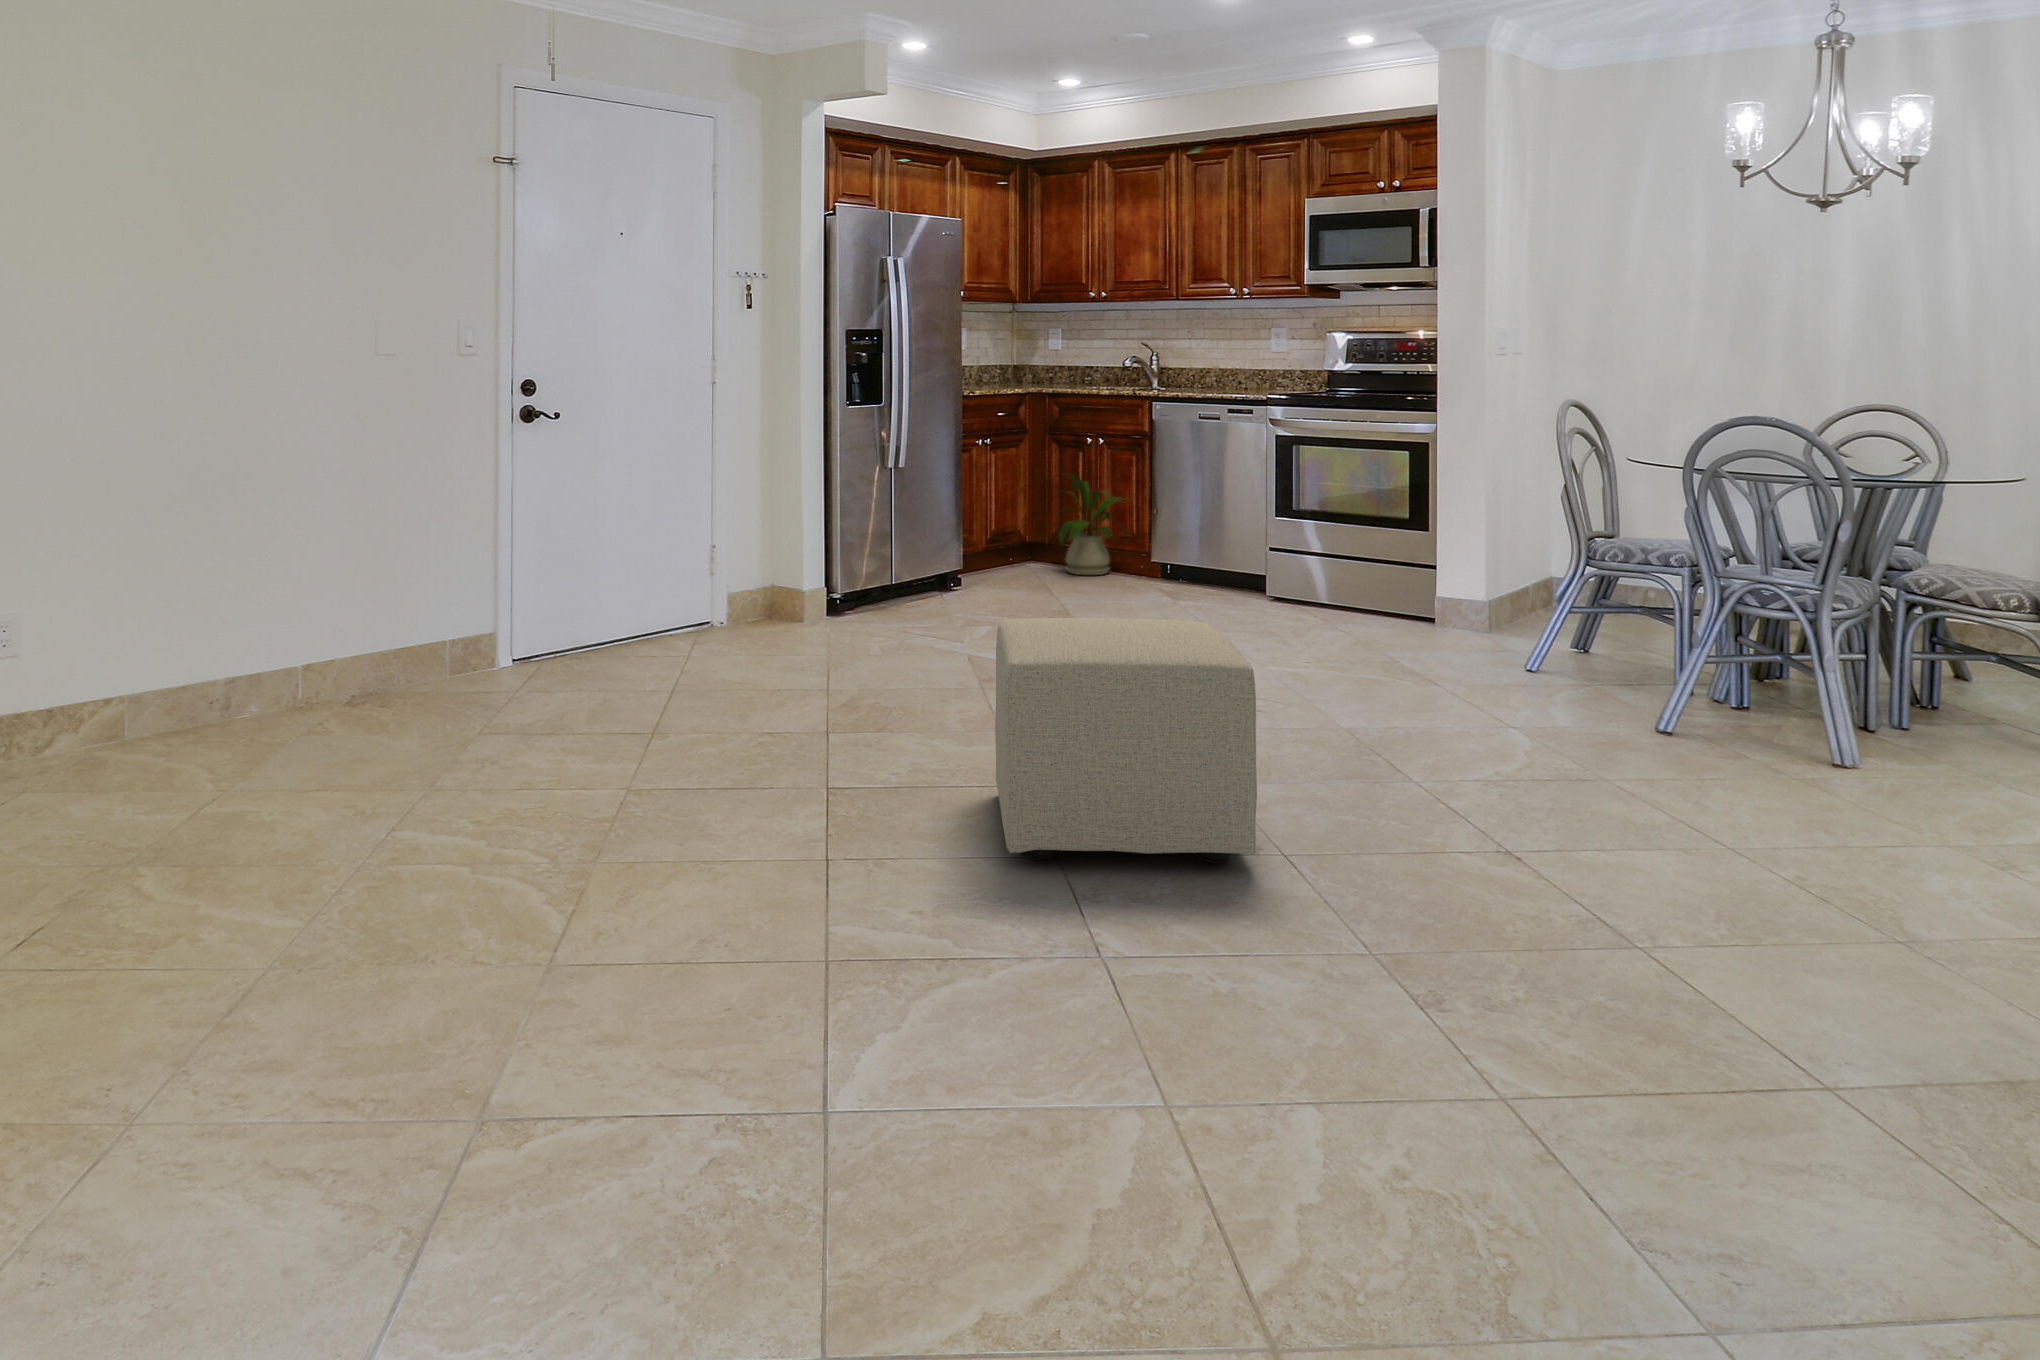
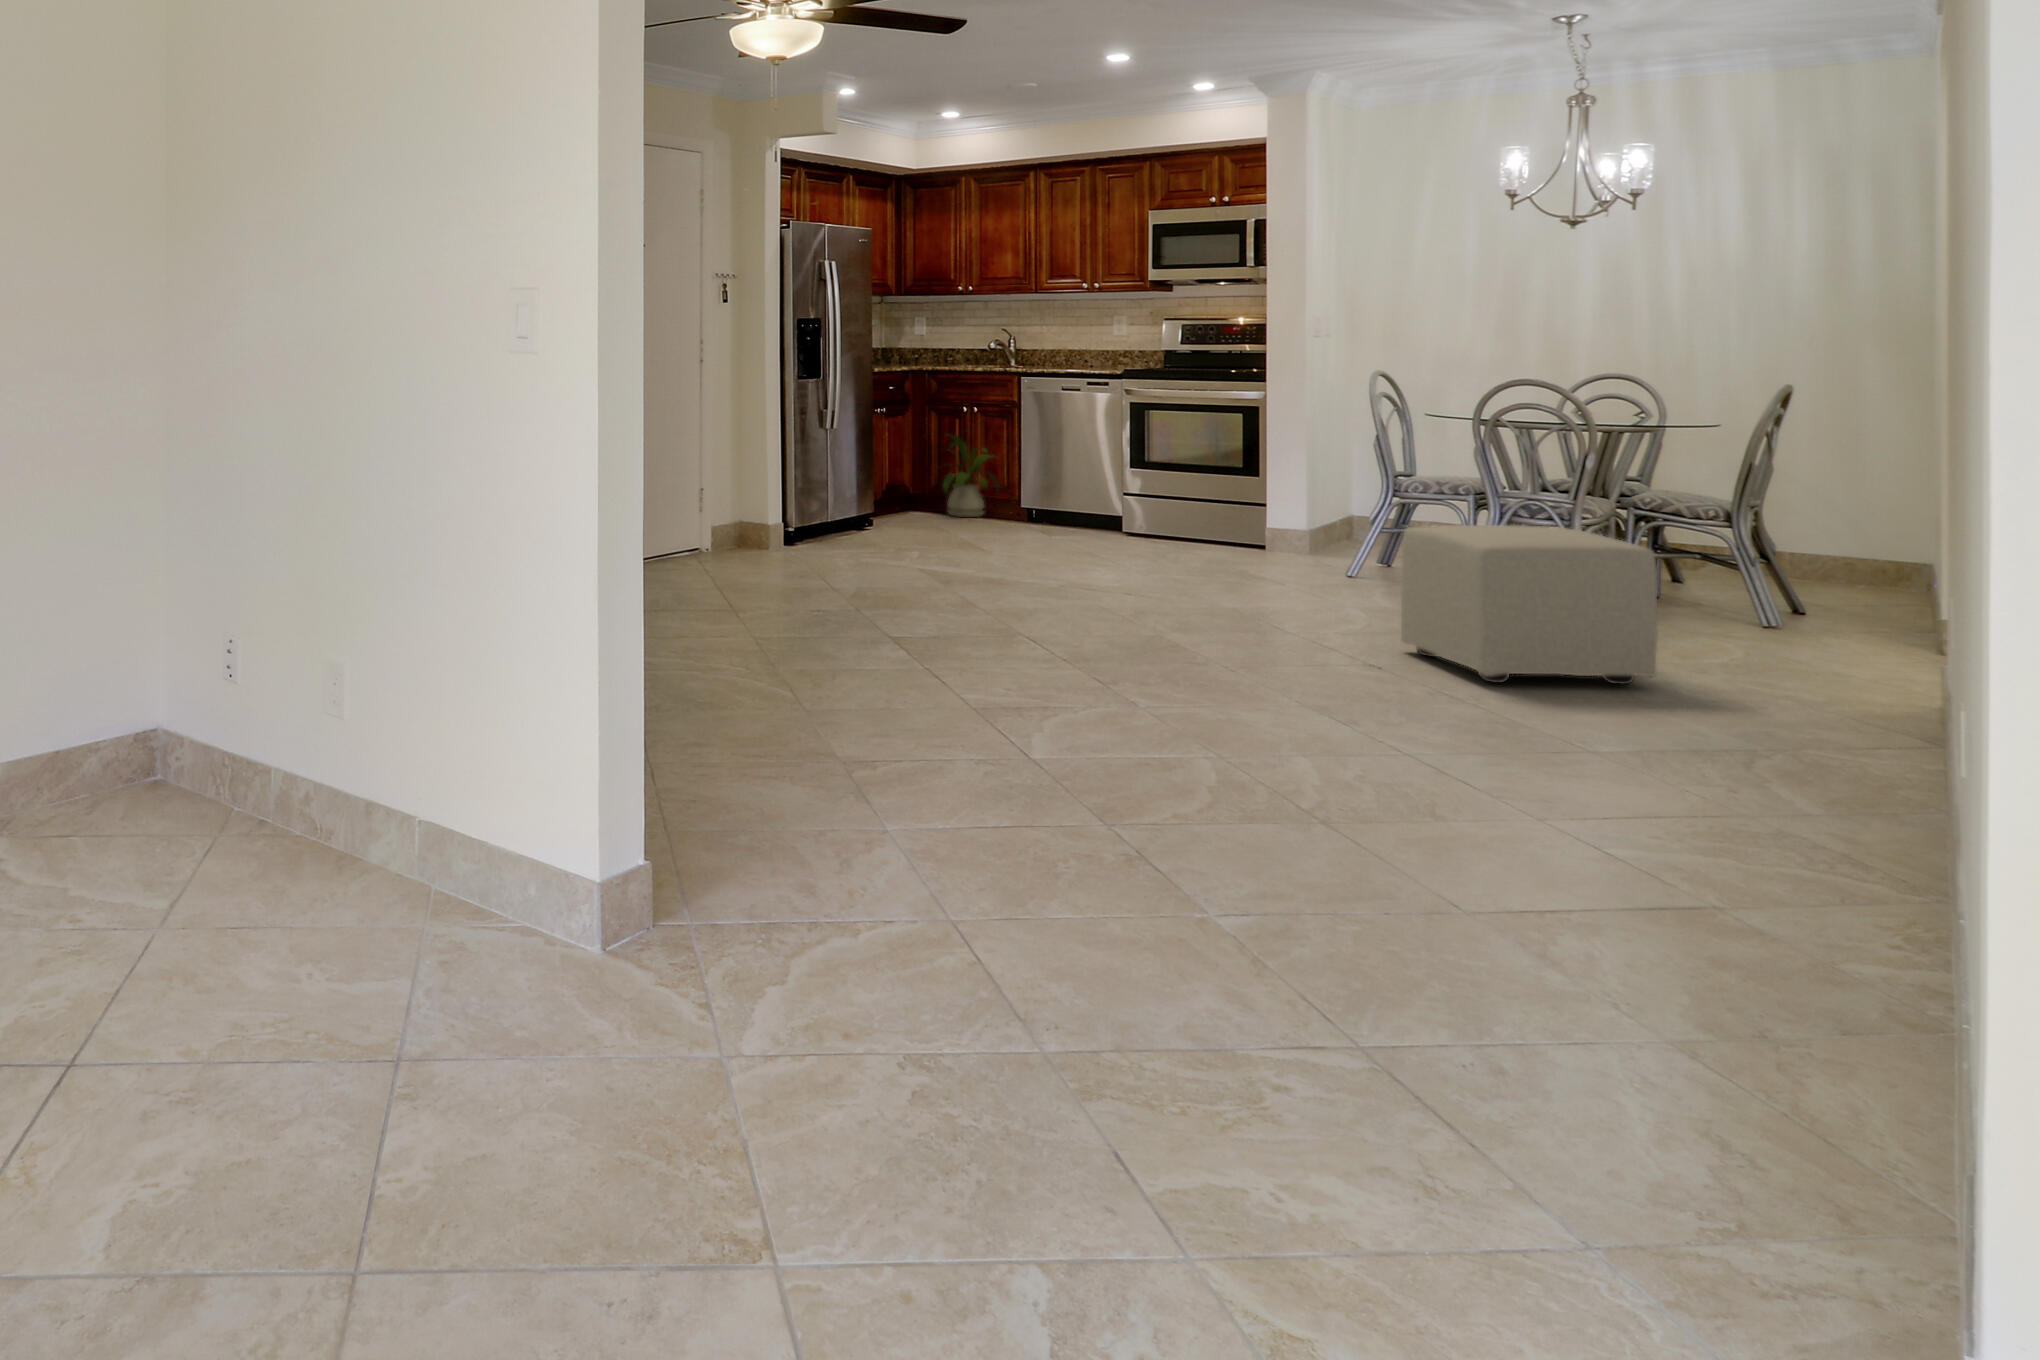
ottoman: present [995,618,1257,863] -> present [1401,525,1658,684]

